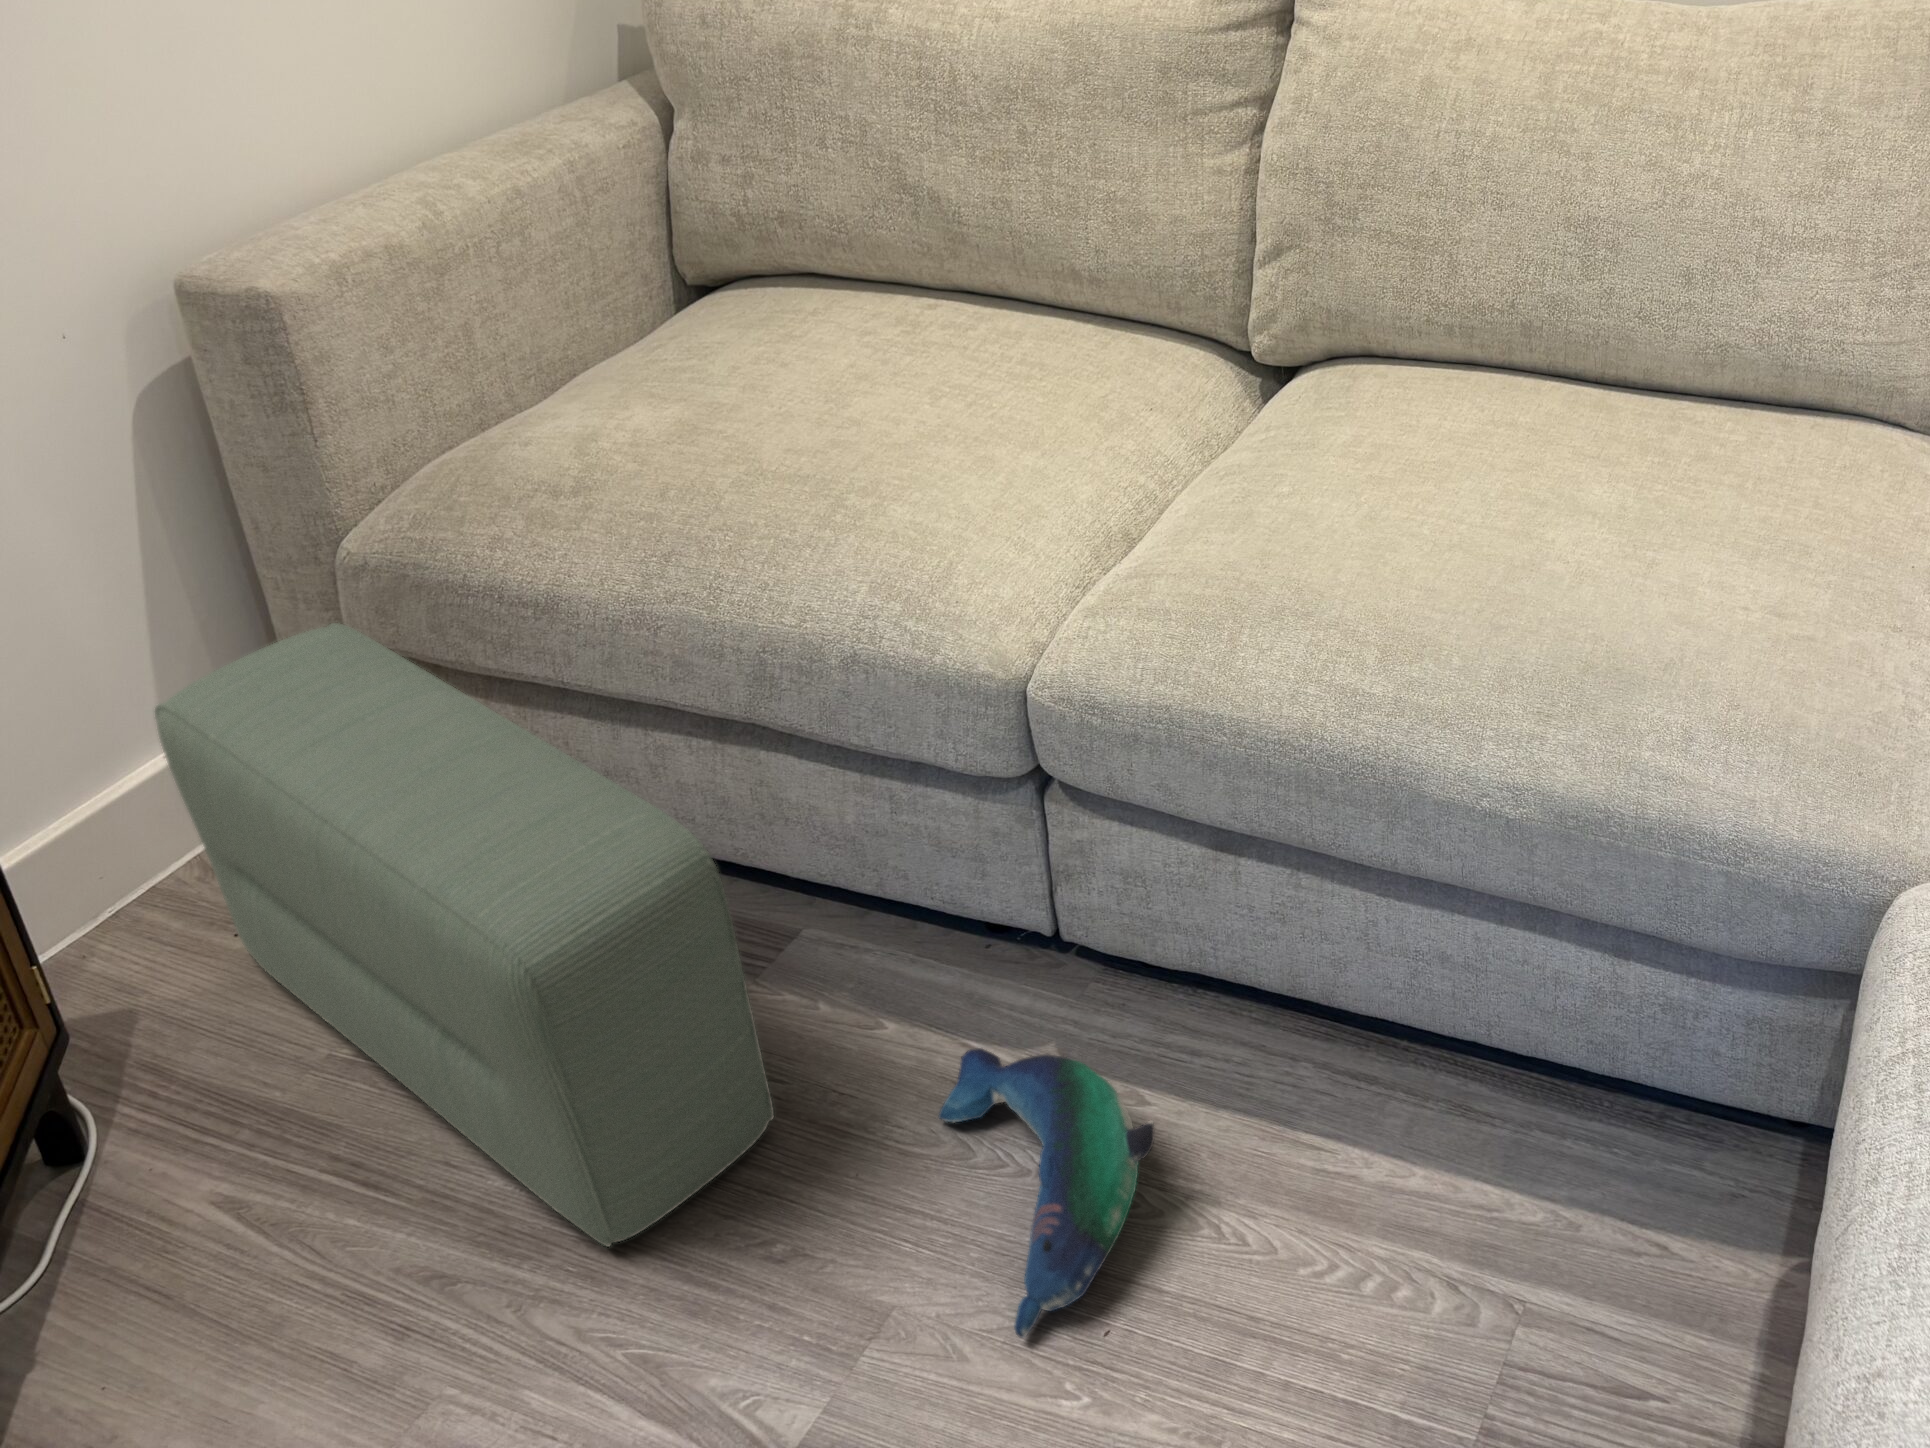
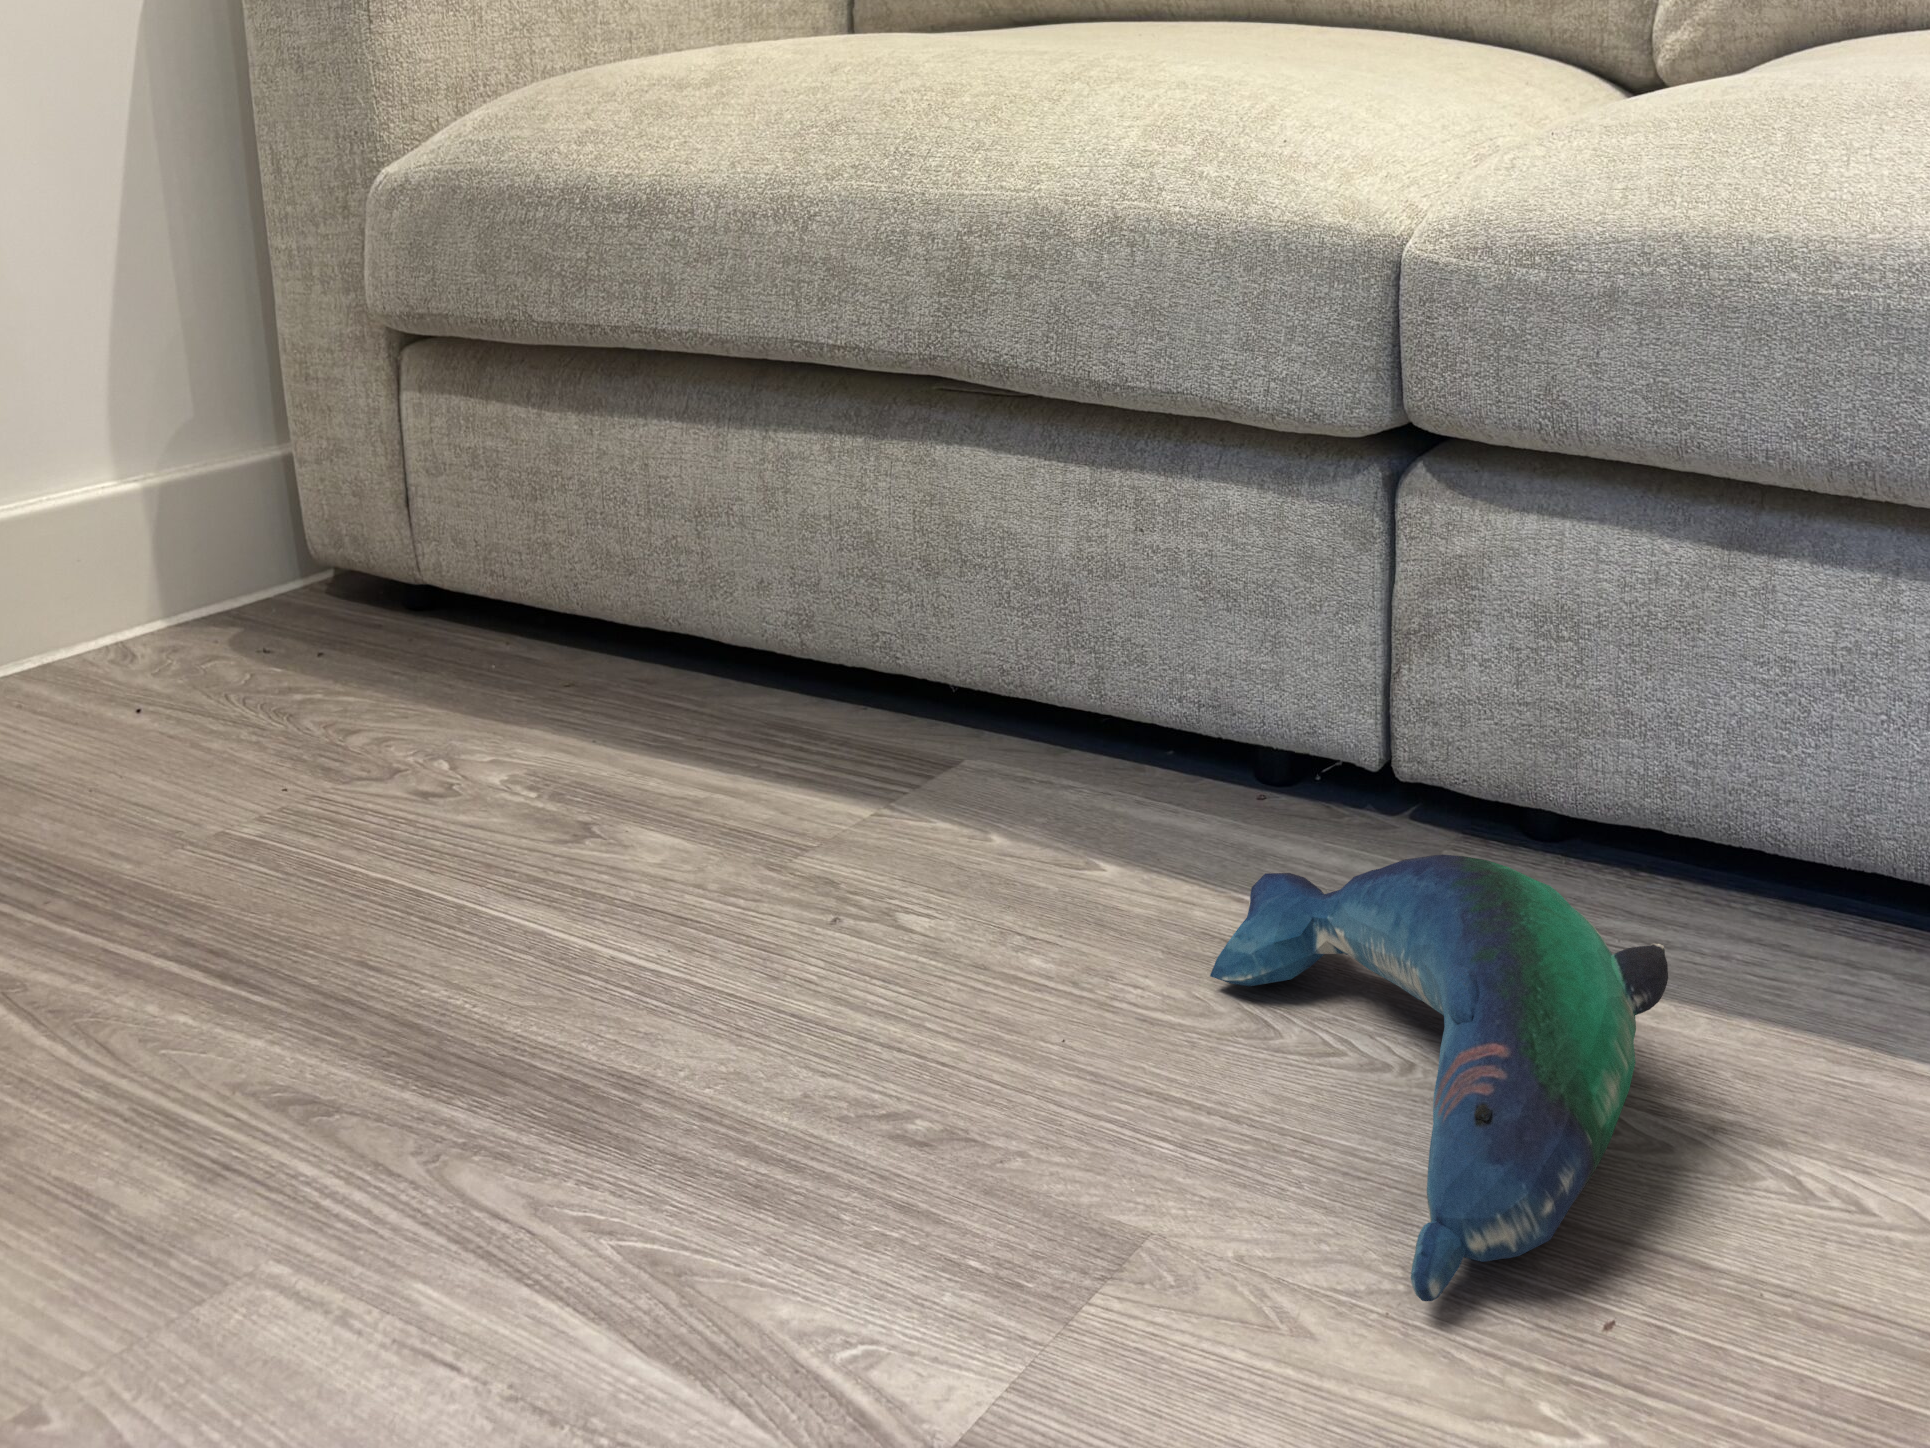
pouf: present [155,623,774,1246] -> none [69,229,922,1085]

